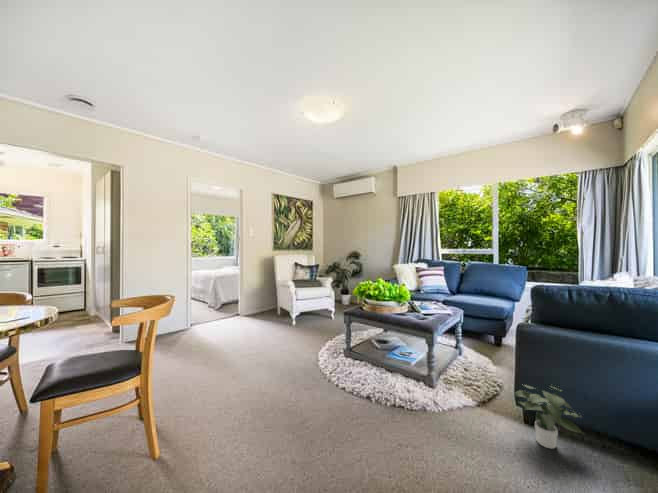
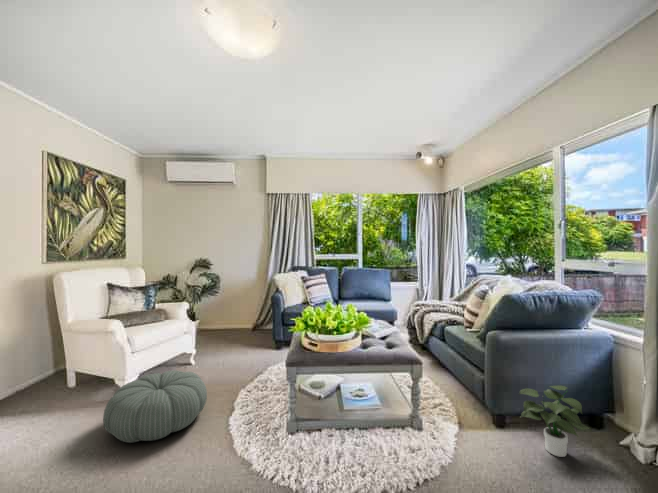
pouf: none [276,313,324,343] -> present [103,370,207,443]

